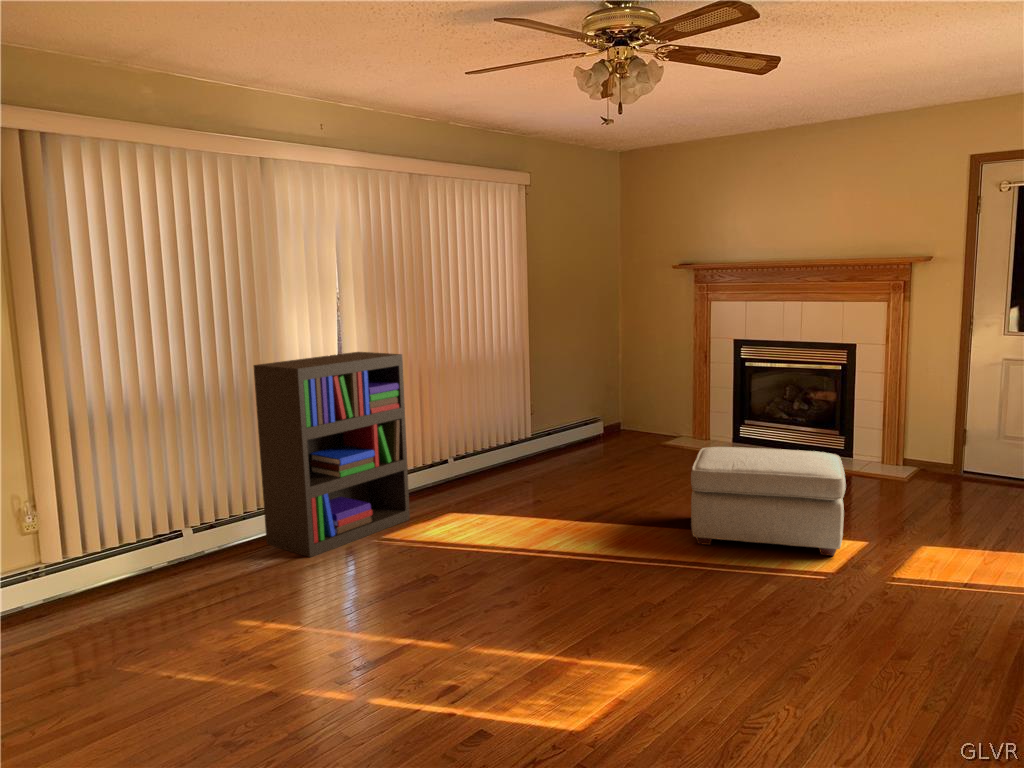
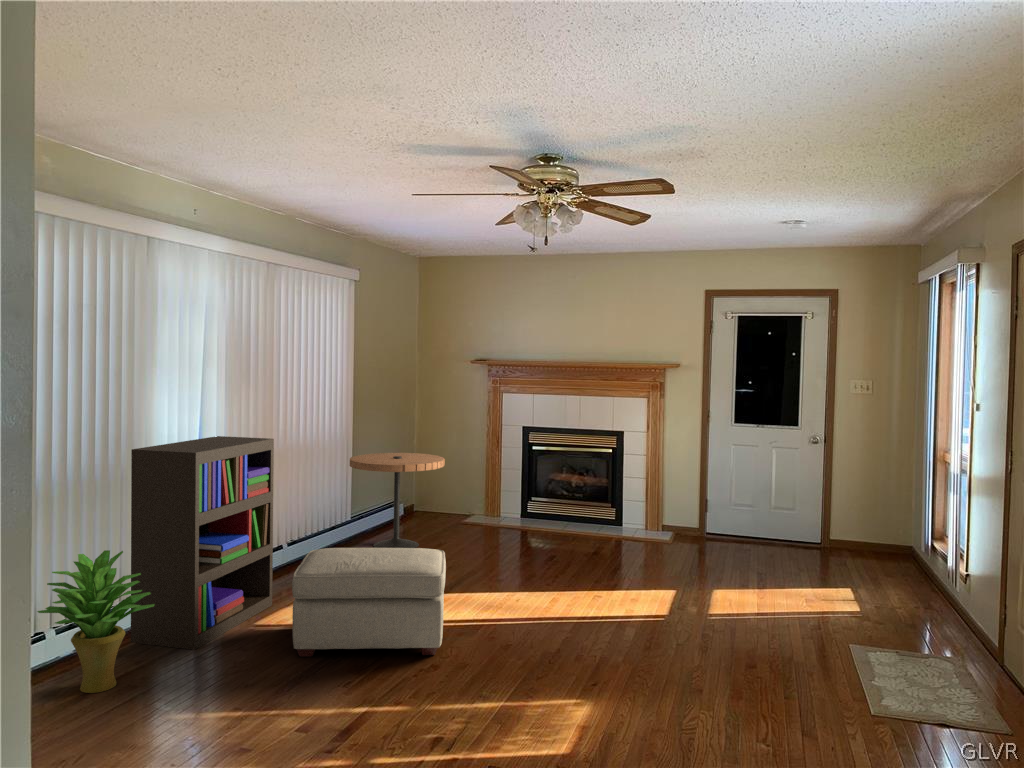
side table: none [525,368,626,471] -> present [350,453,445,548]
ottoman: present [691,447,846,556] -> present [292,548,446,656]
potted plant: none [148,460,252,589] -> present [37,550,155,693]

